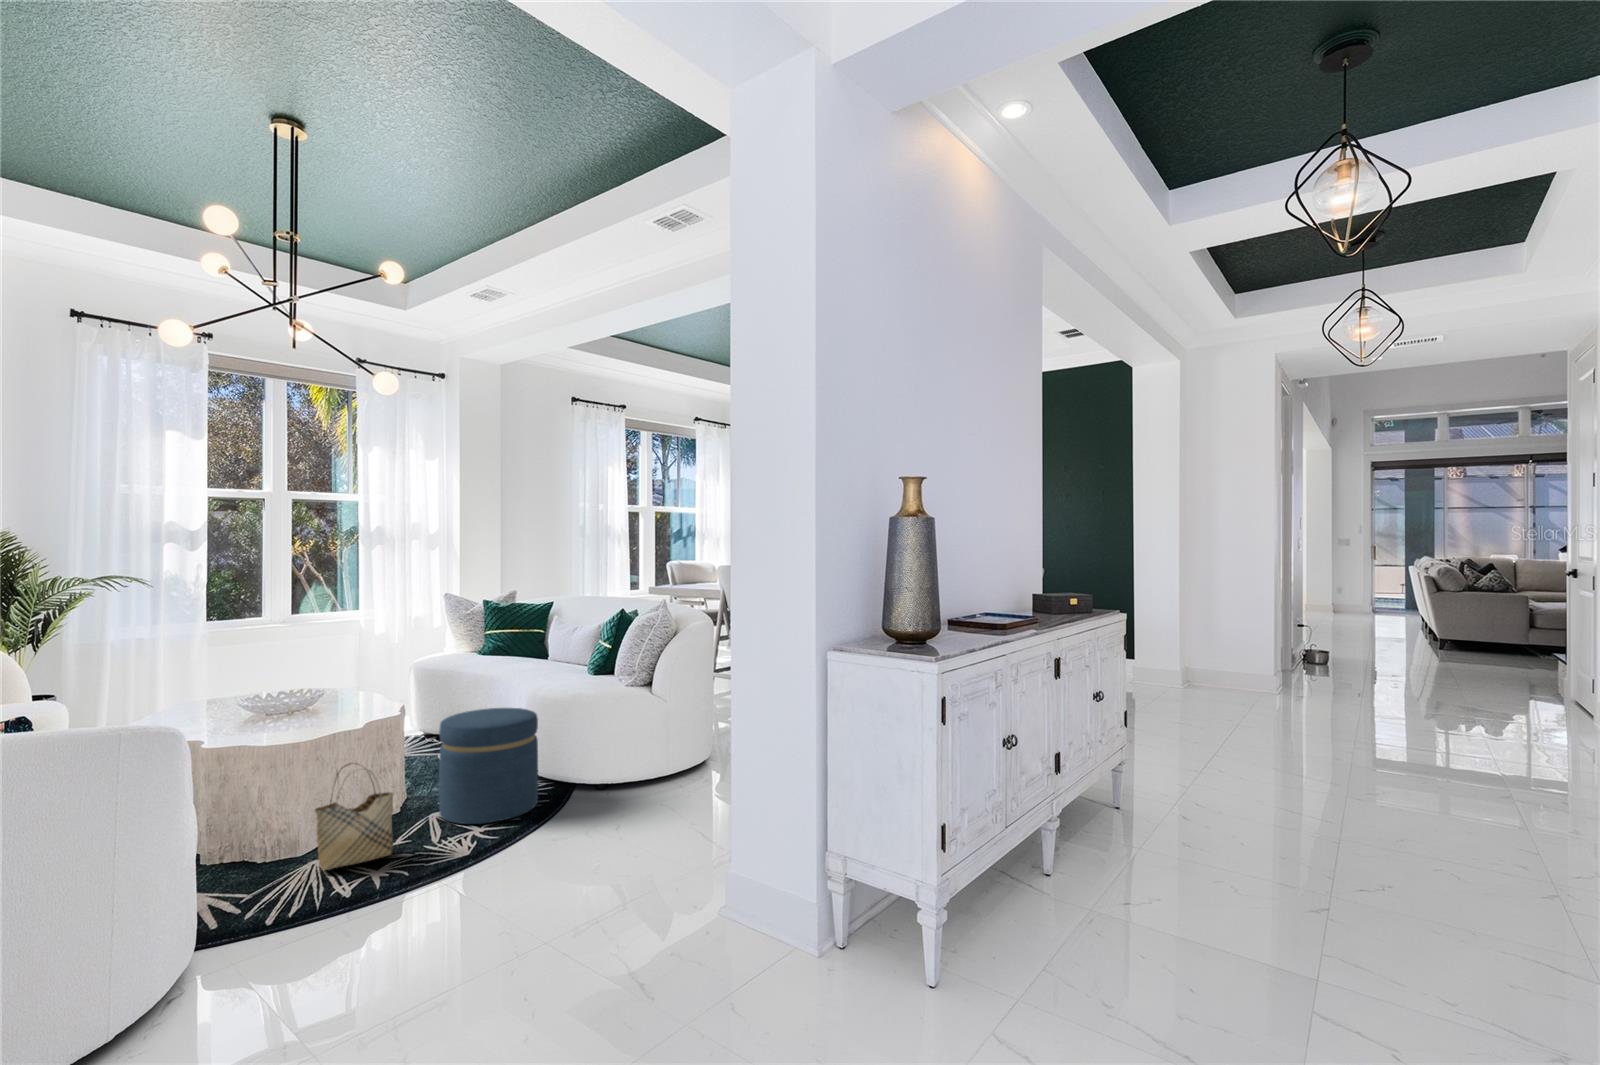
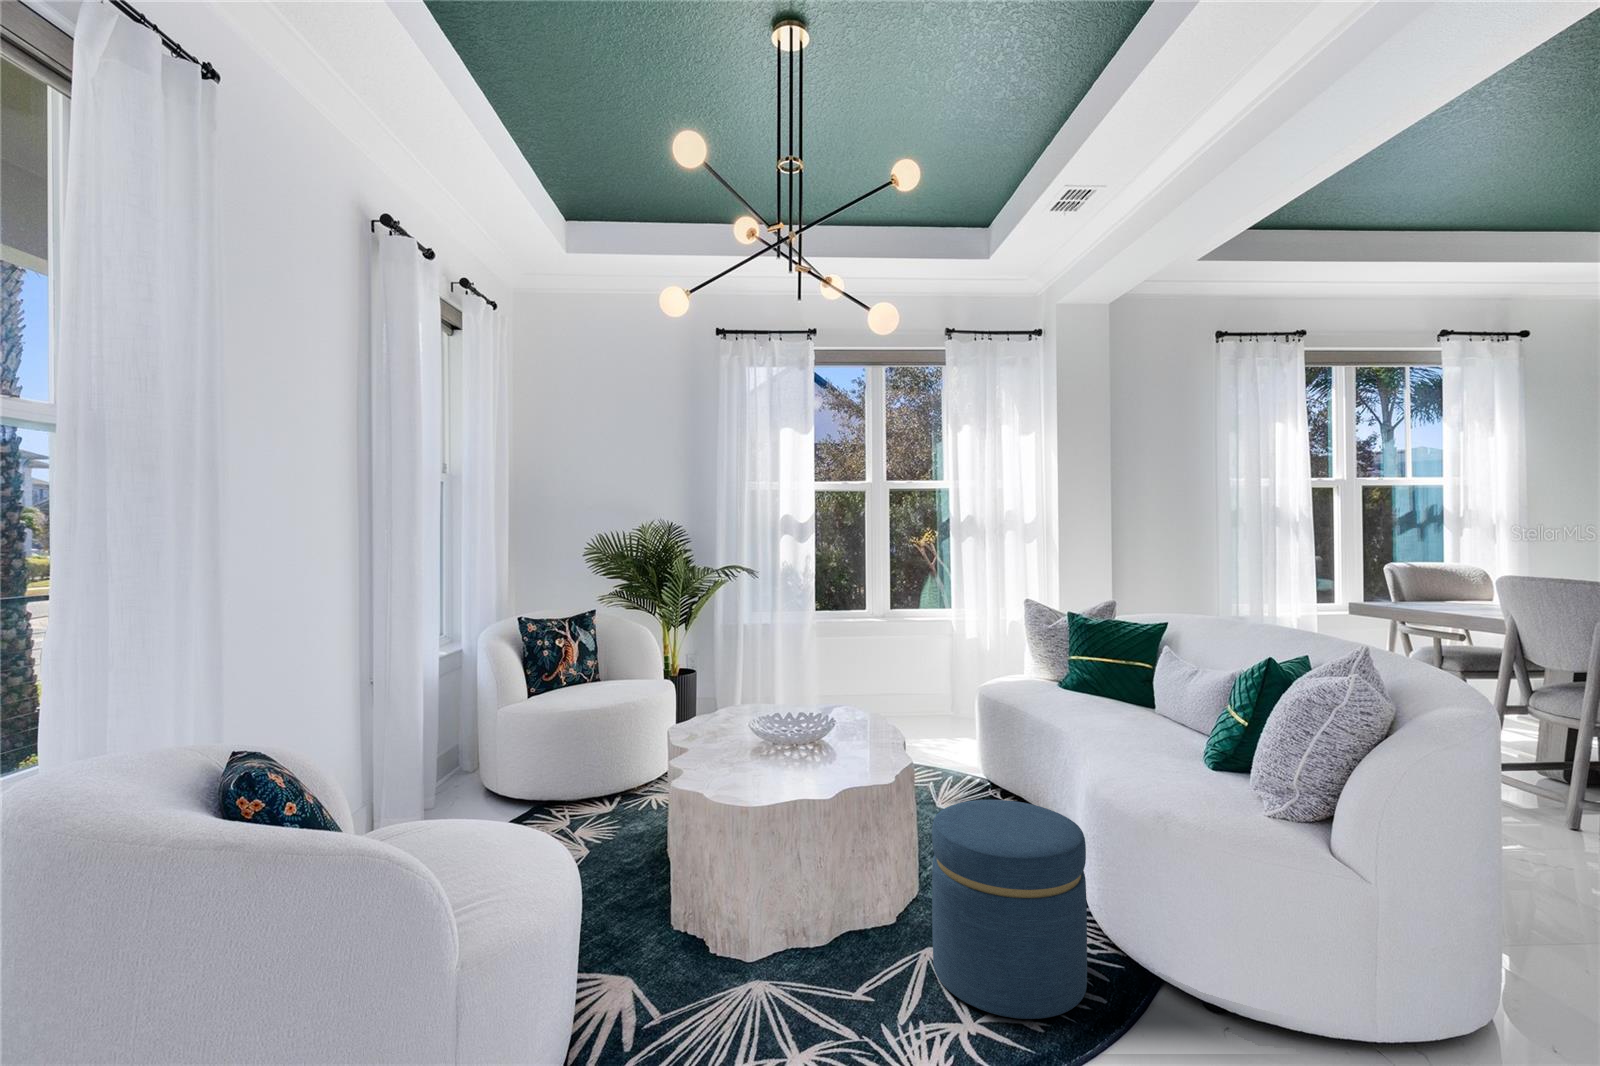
woven basket: present [315,764,393,871] -> none [737,861,841,1026]

